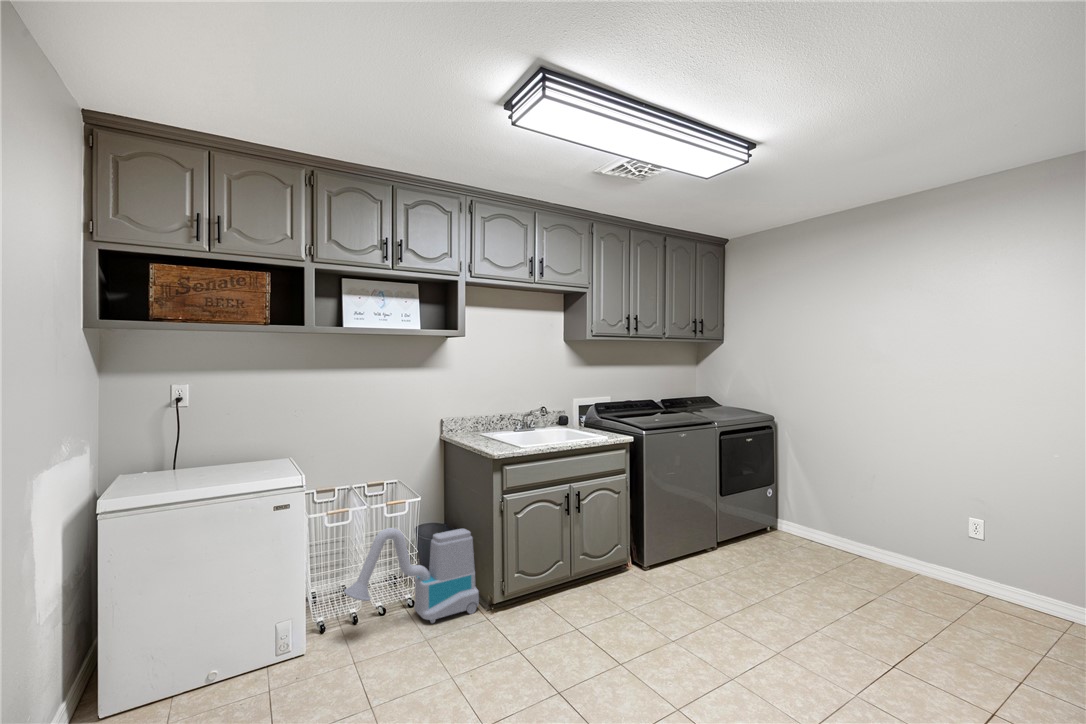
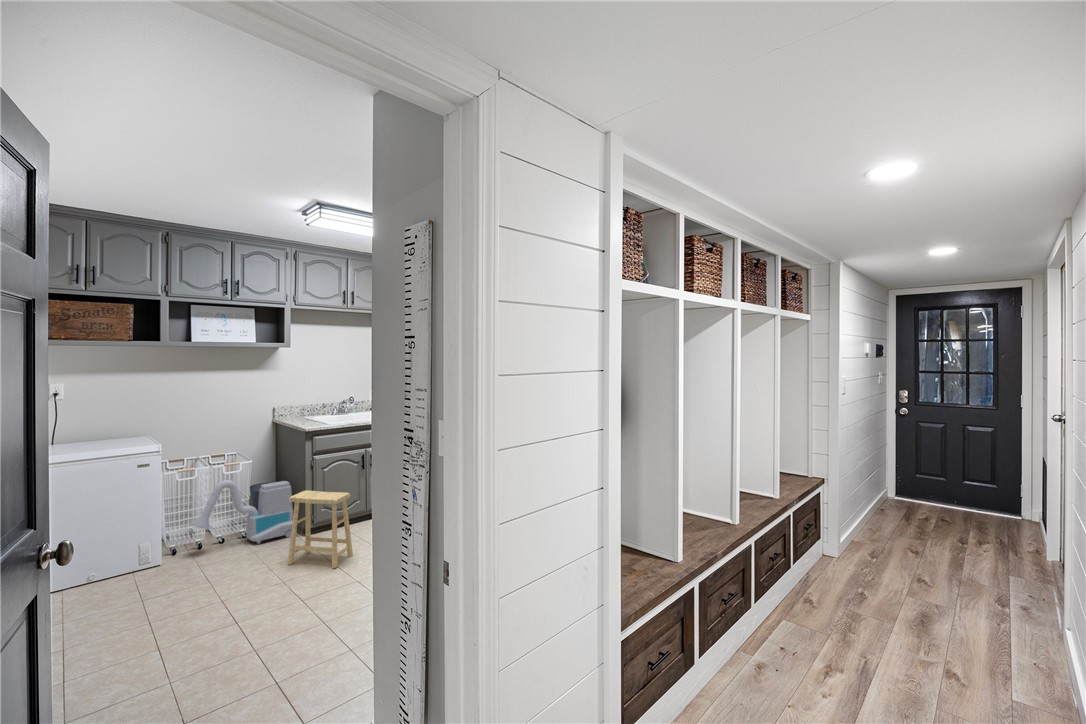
footstool: none [484,552,578,688] -> present [288,490,353,568]

